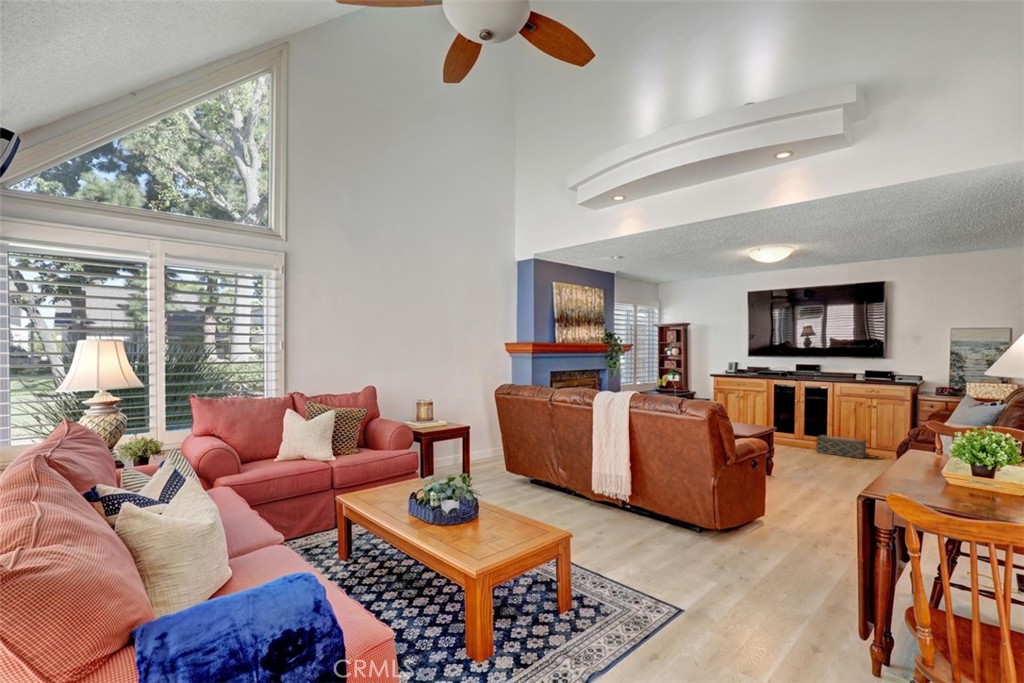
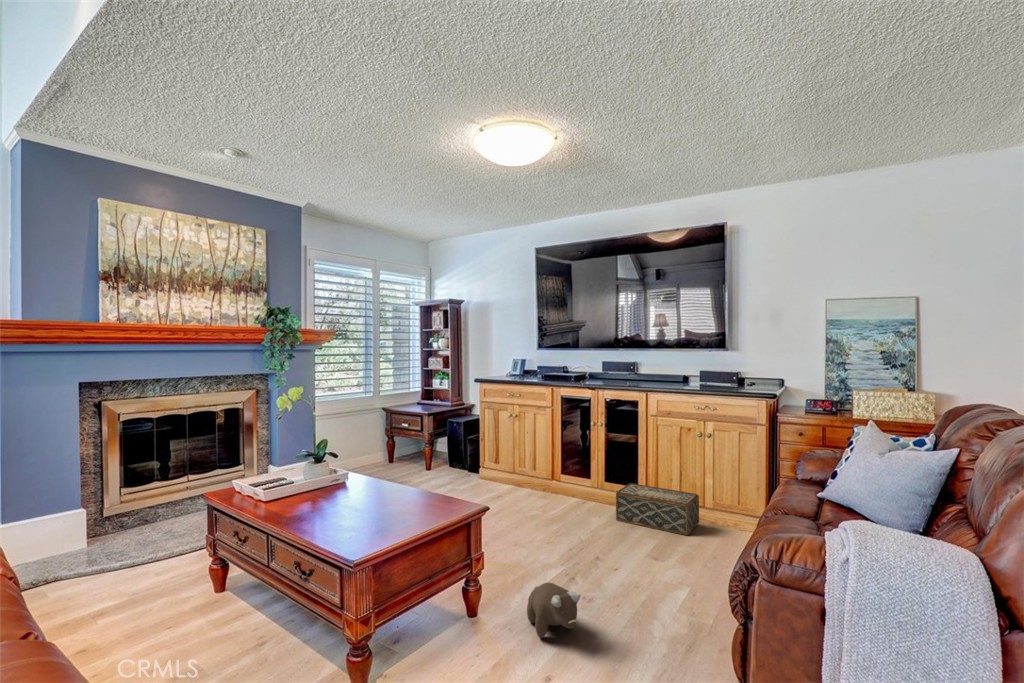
plush toy: none [795,457,824,477] -> present [527,583,581,638]

